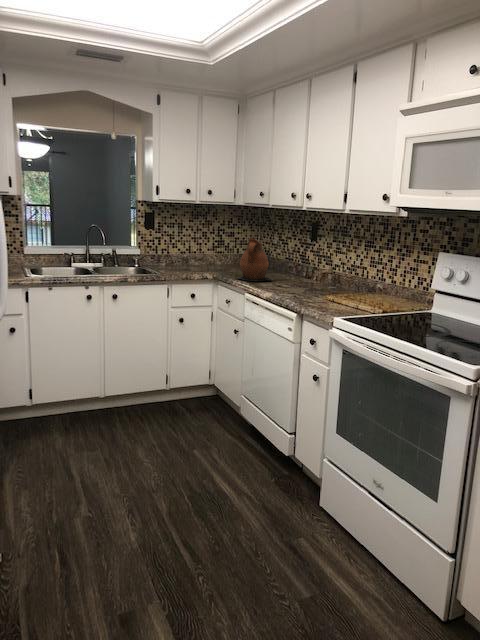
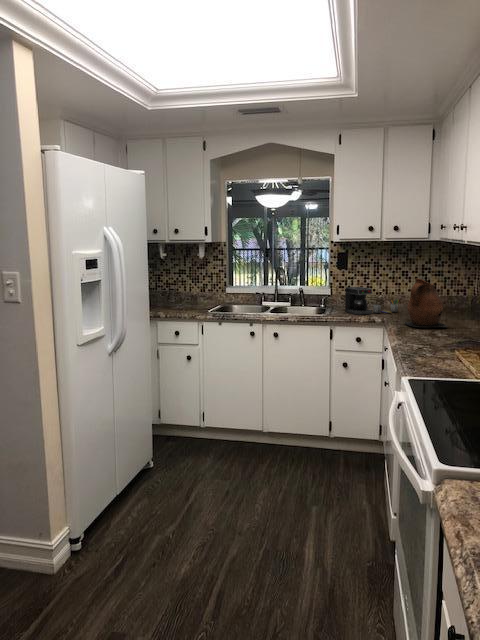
coffee maker: none [165,246,209,273] -> present [345,287,399,315]

